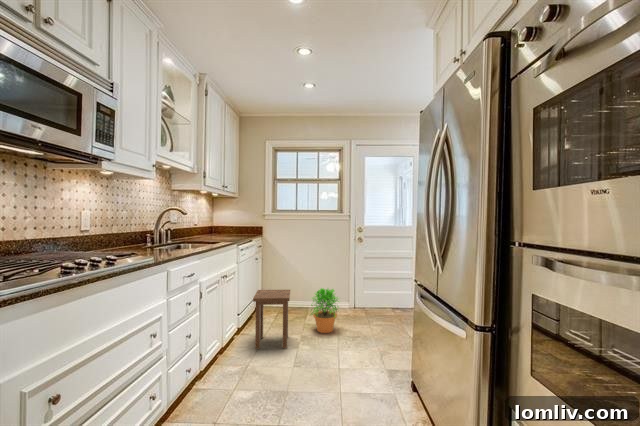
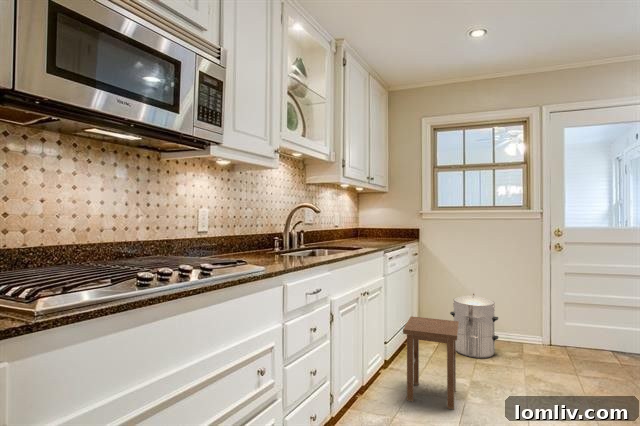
waste bin: none [284,271,315,316] -> present [450,294,498,358]
potted plant: present [311,288,338,333] -> none [488,323,546,396]

